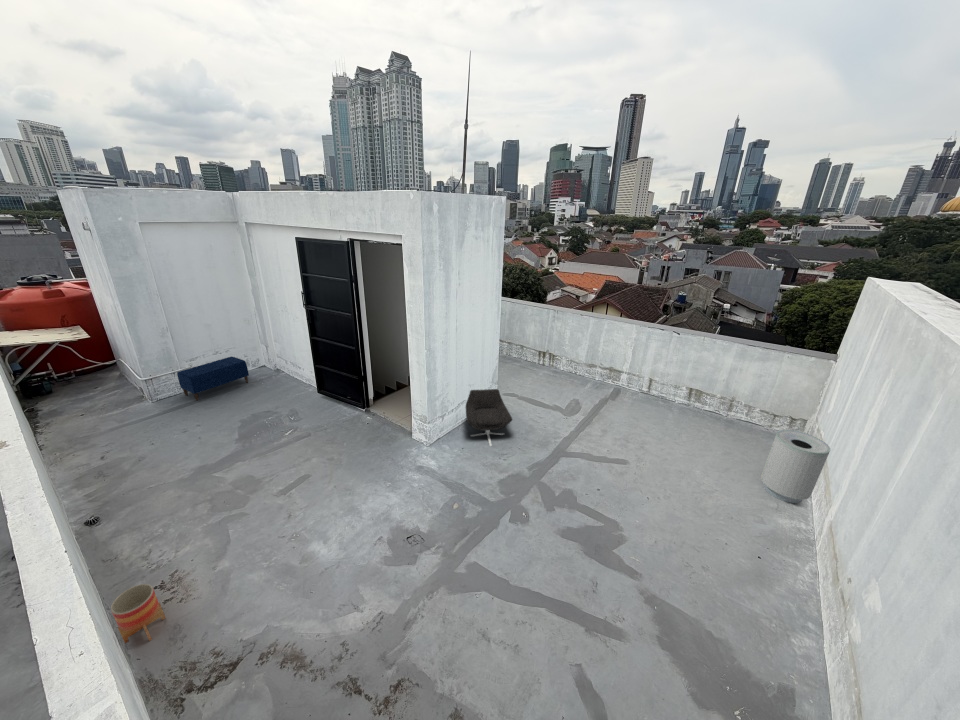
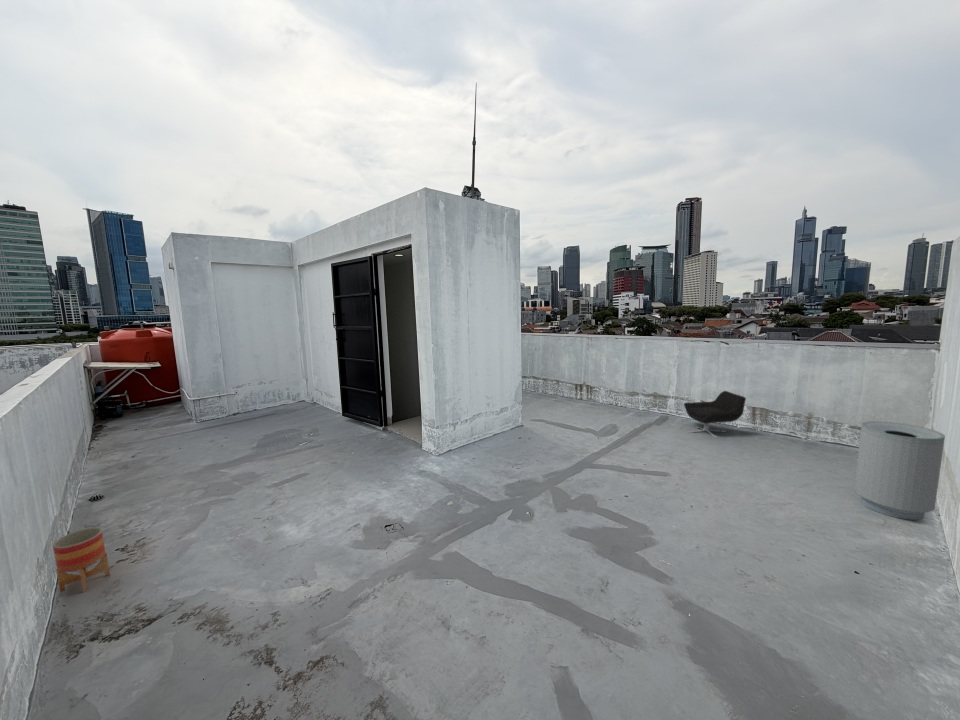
bench: present [177,357,249,400] -> none [219,387,283,422]
lounge chair: present [466,389,512,446] -> present [684,391,746,438]

